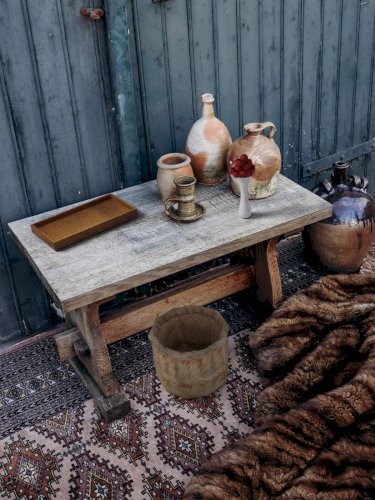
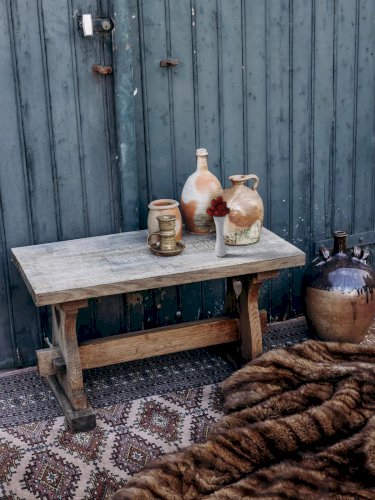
tray: present [30,191,138,251] -> none [28,221,125,266]
wooden bucket: present [148,305,229,399] -> none [121,342,198,424]

